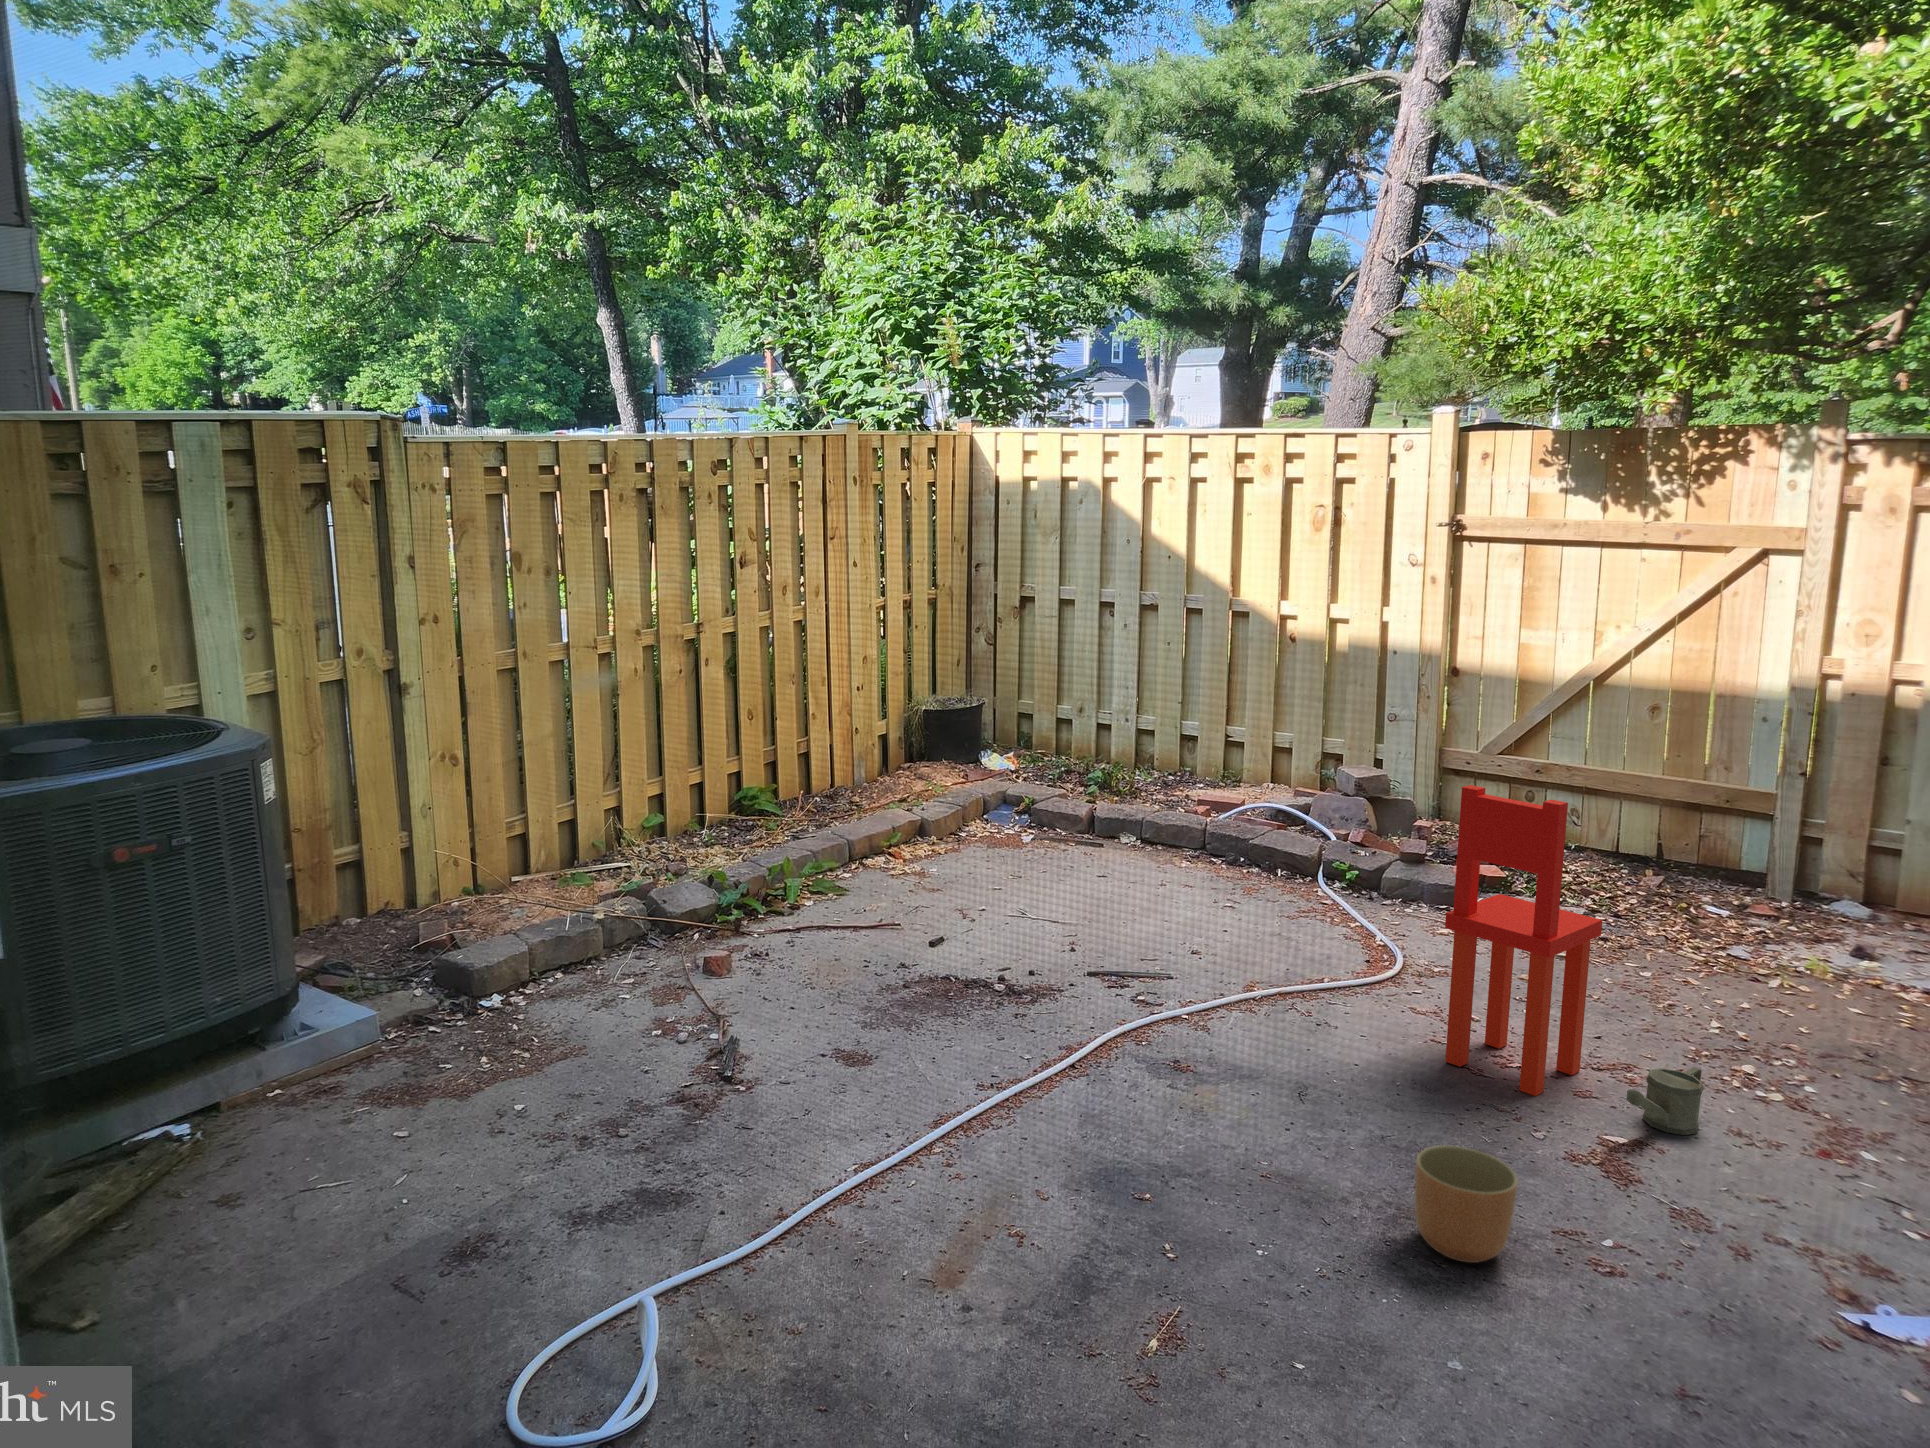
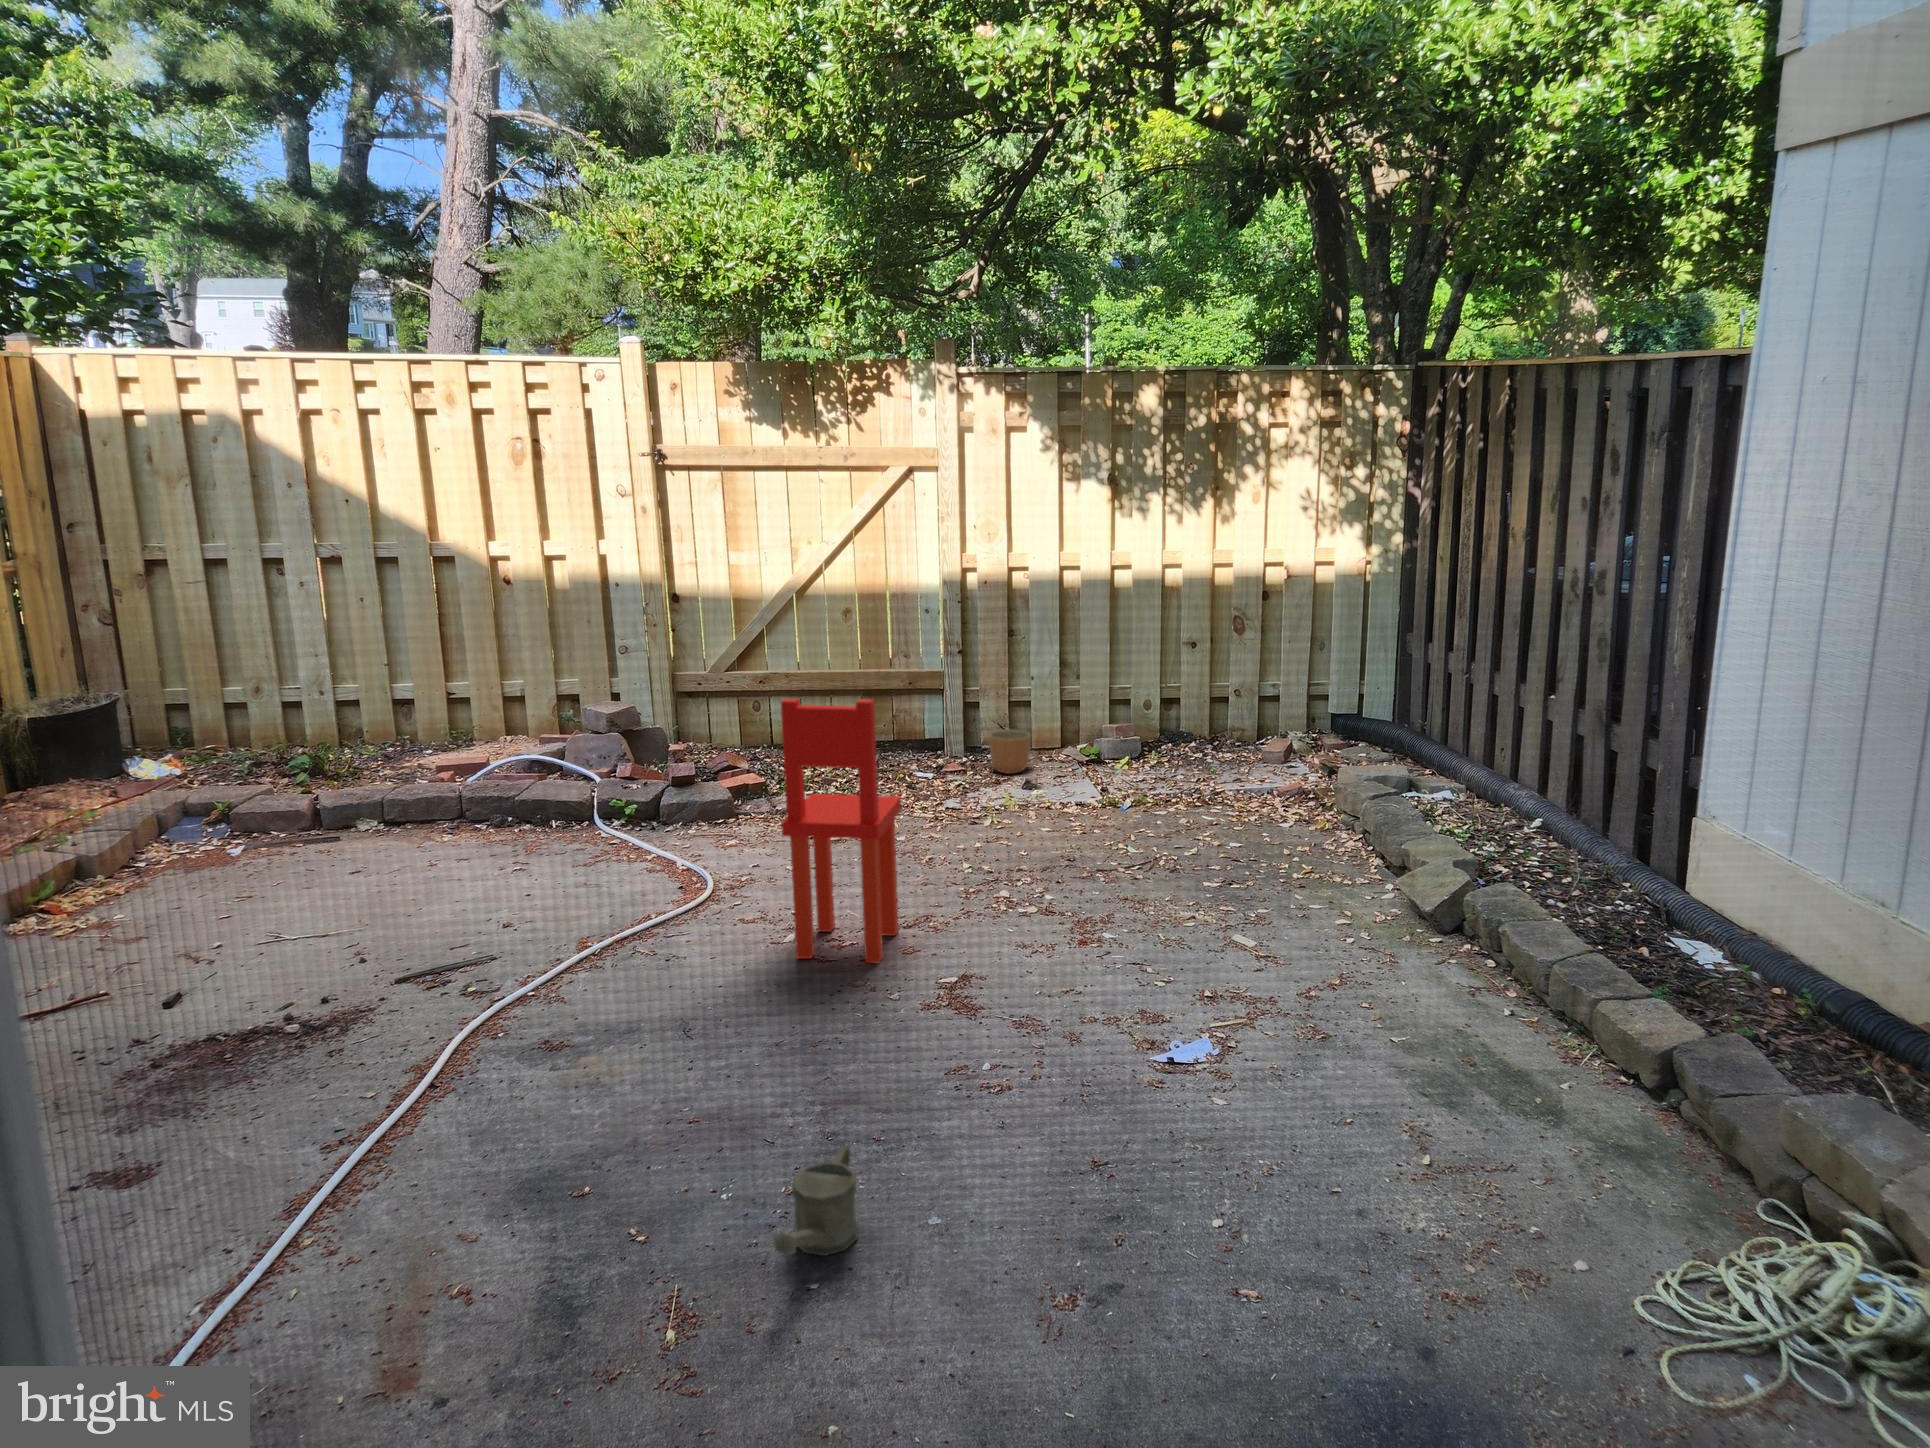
watering can: present [1626,1067,1703,1135] -> present [774,1146,858,1256]
planter: present [1415,1145,1518,1263] -> present [989,730,1031,774]

